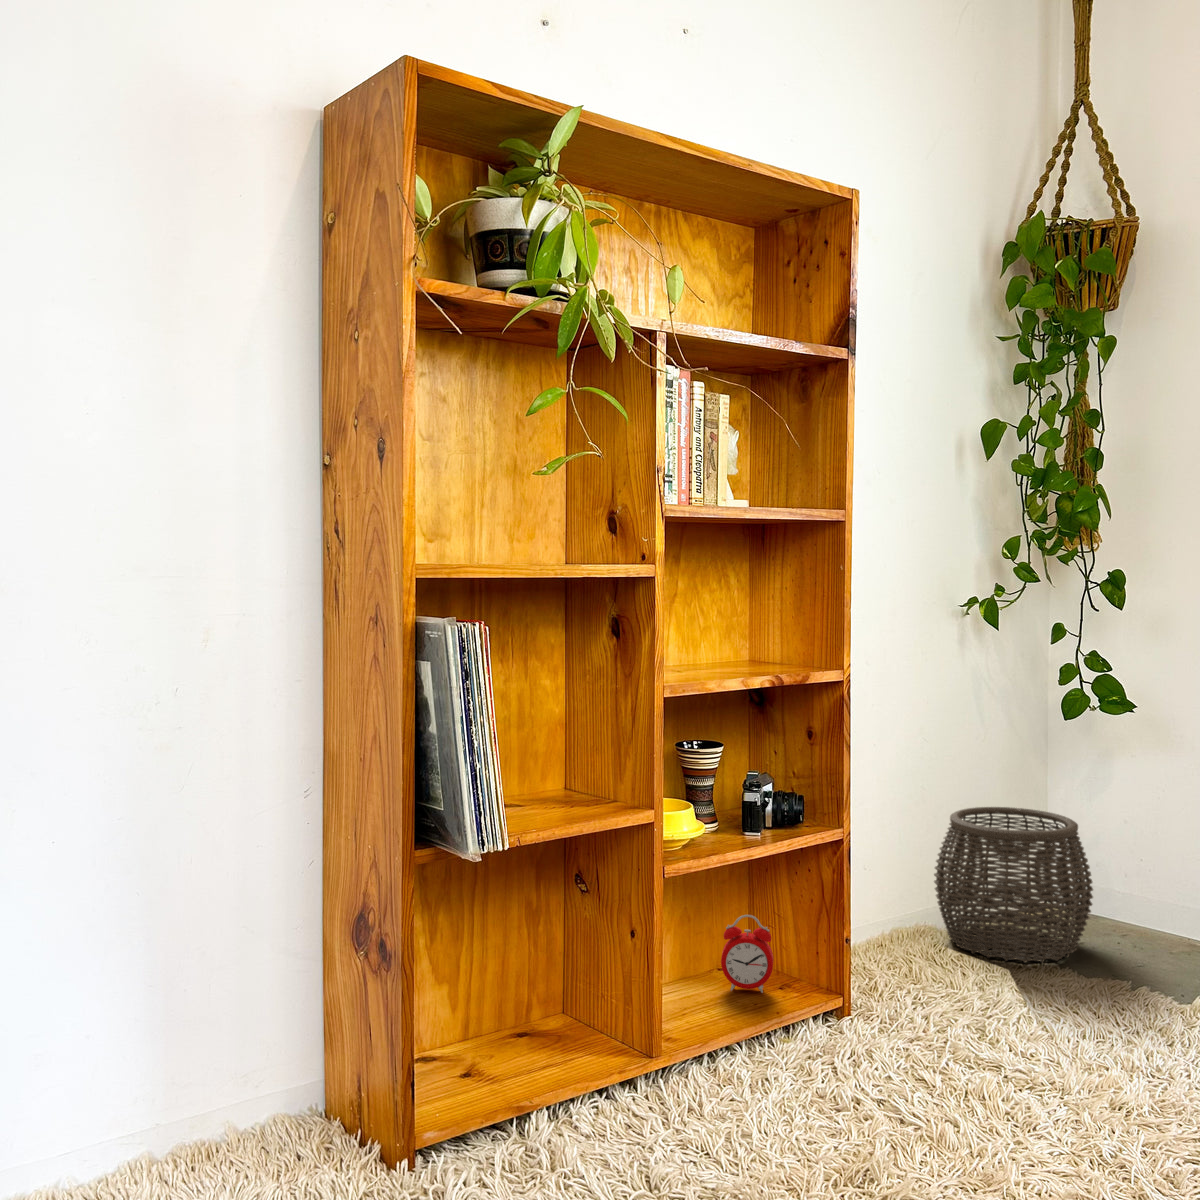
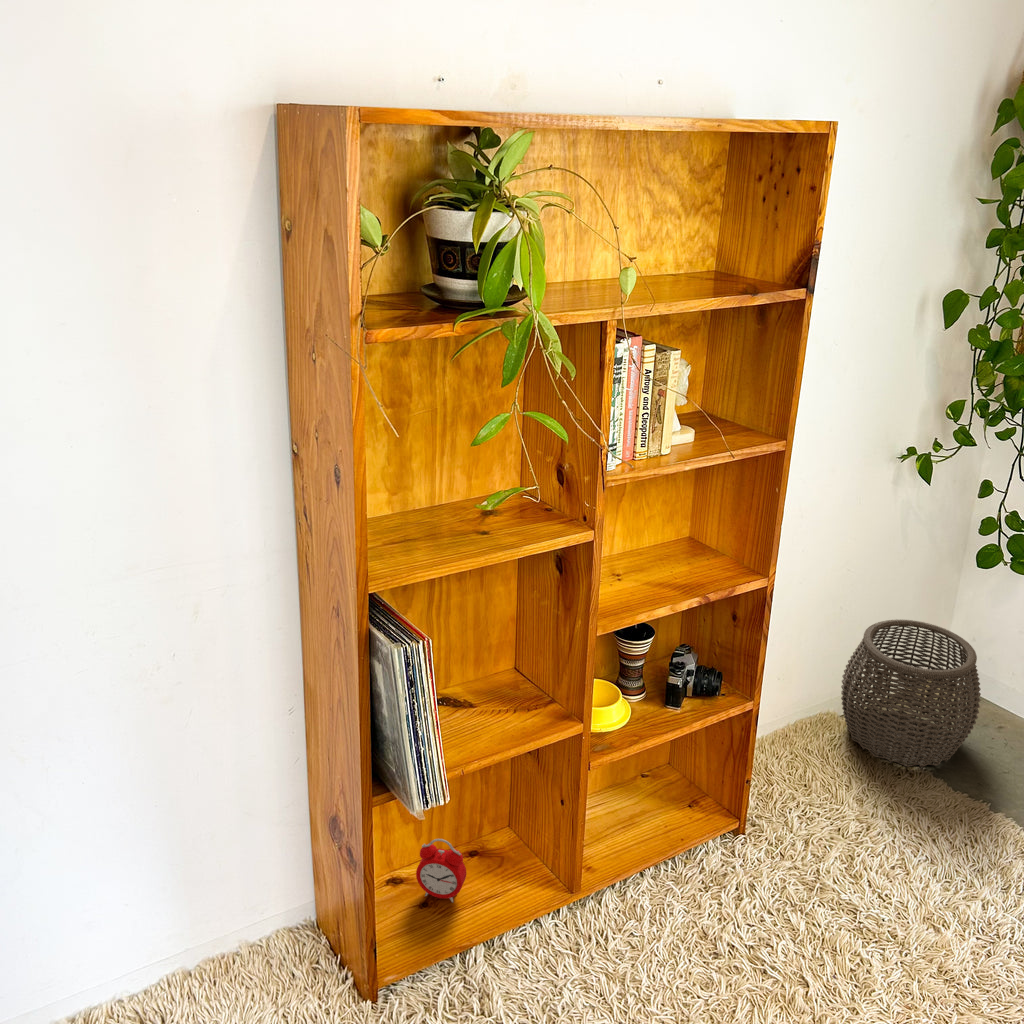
alarm clock: present [721,915,773,993] -> present [416,839,466,903]

